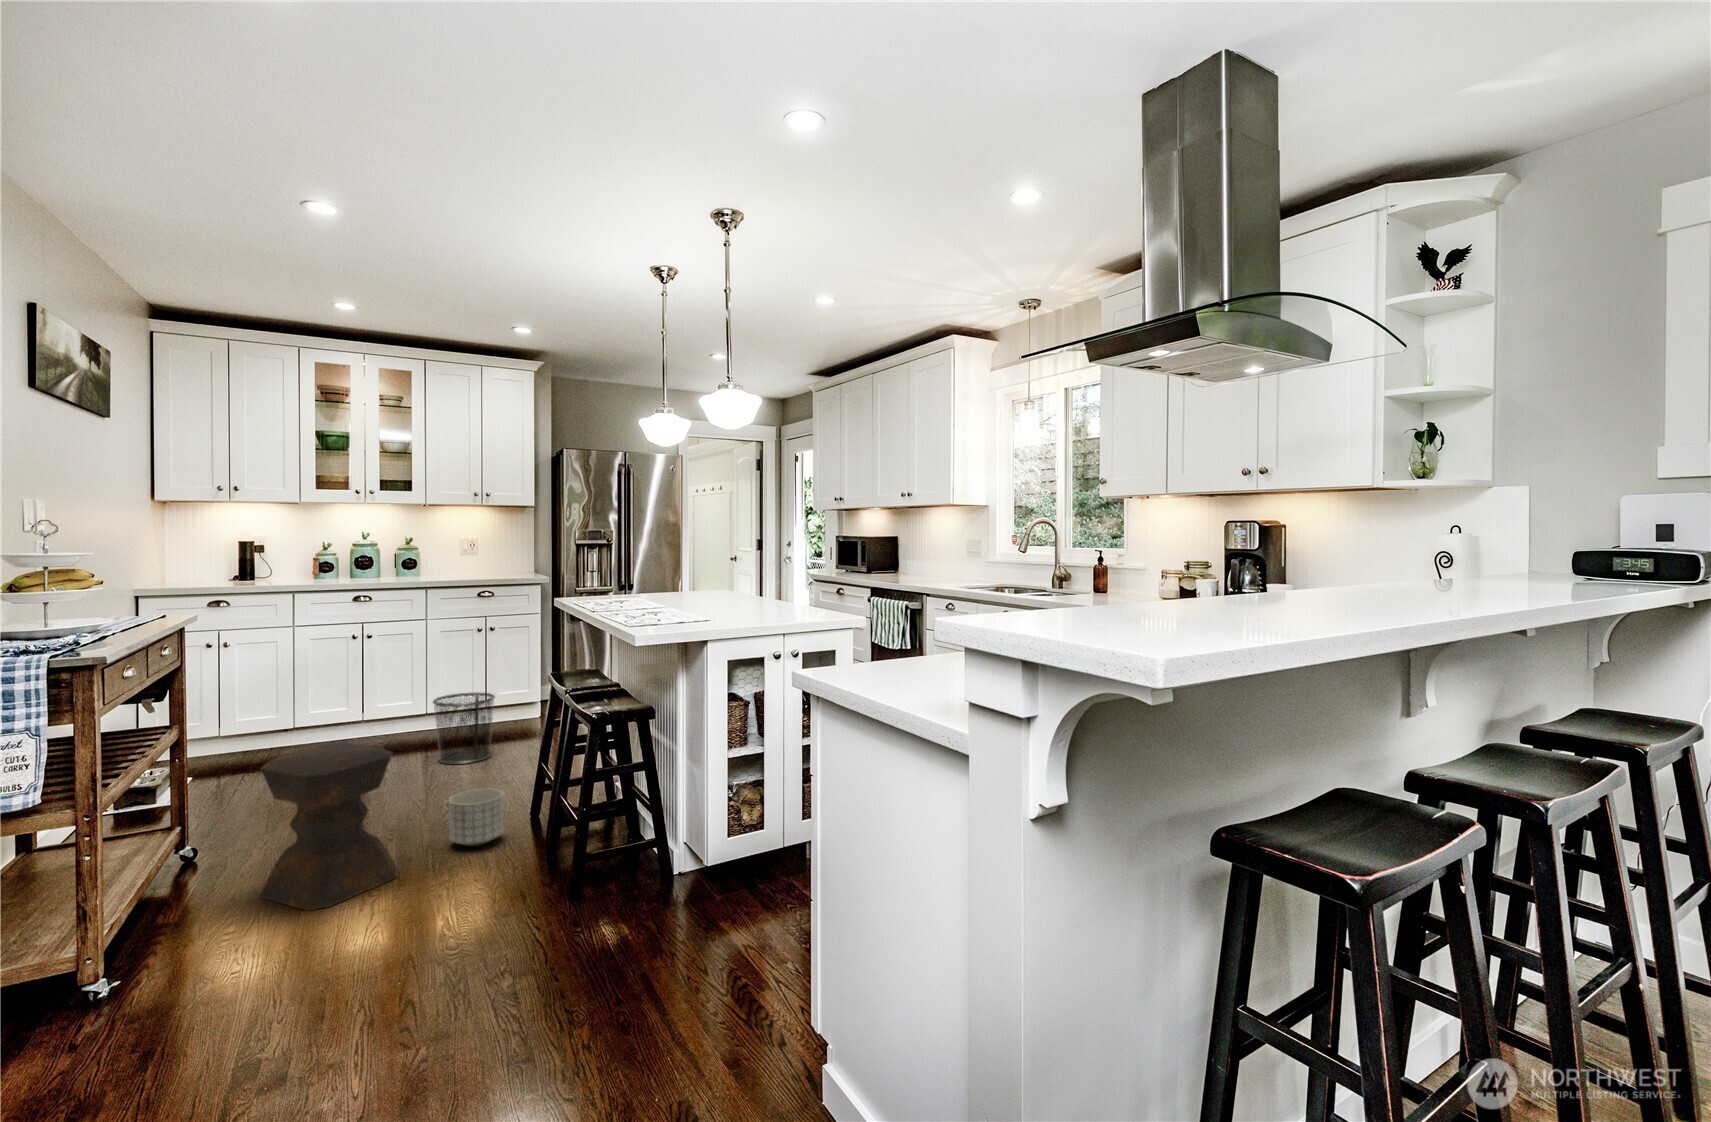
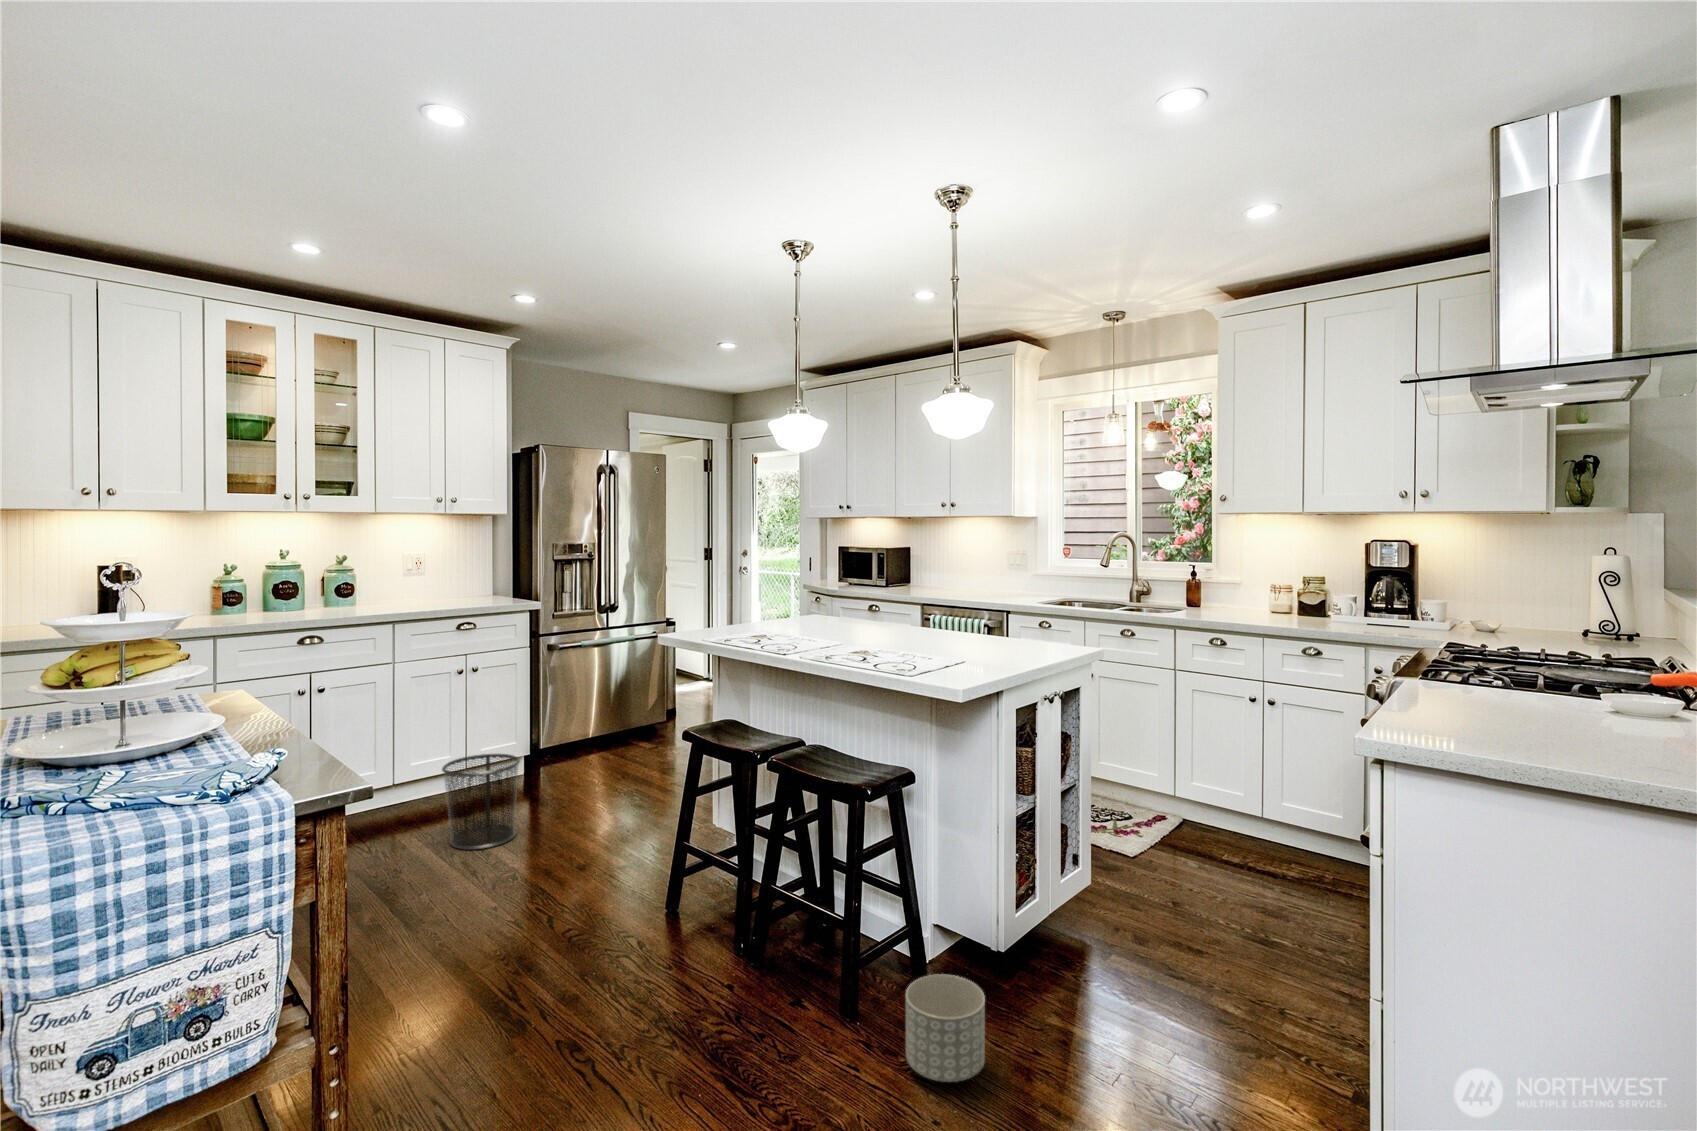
stool: present [260,743,399,910] -> none [400,854,576,1101]
planter: present [449,789,503,846] -> present [906,974,985,1082]

